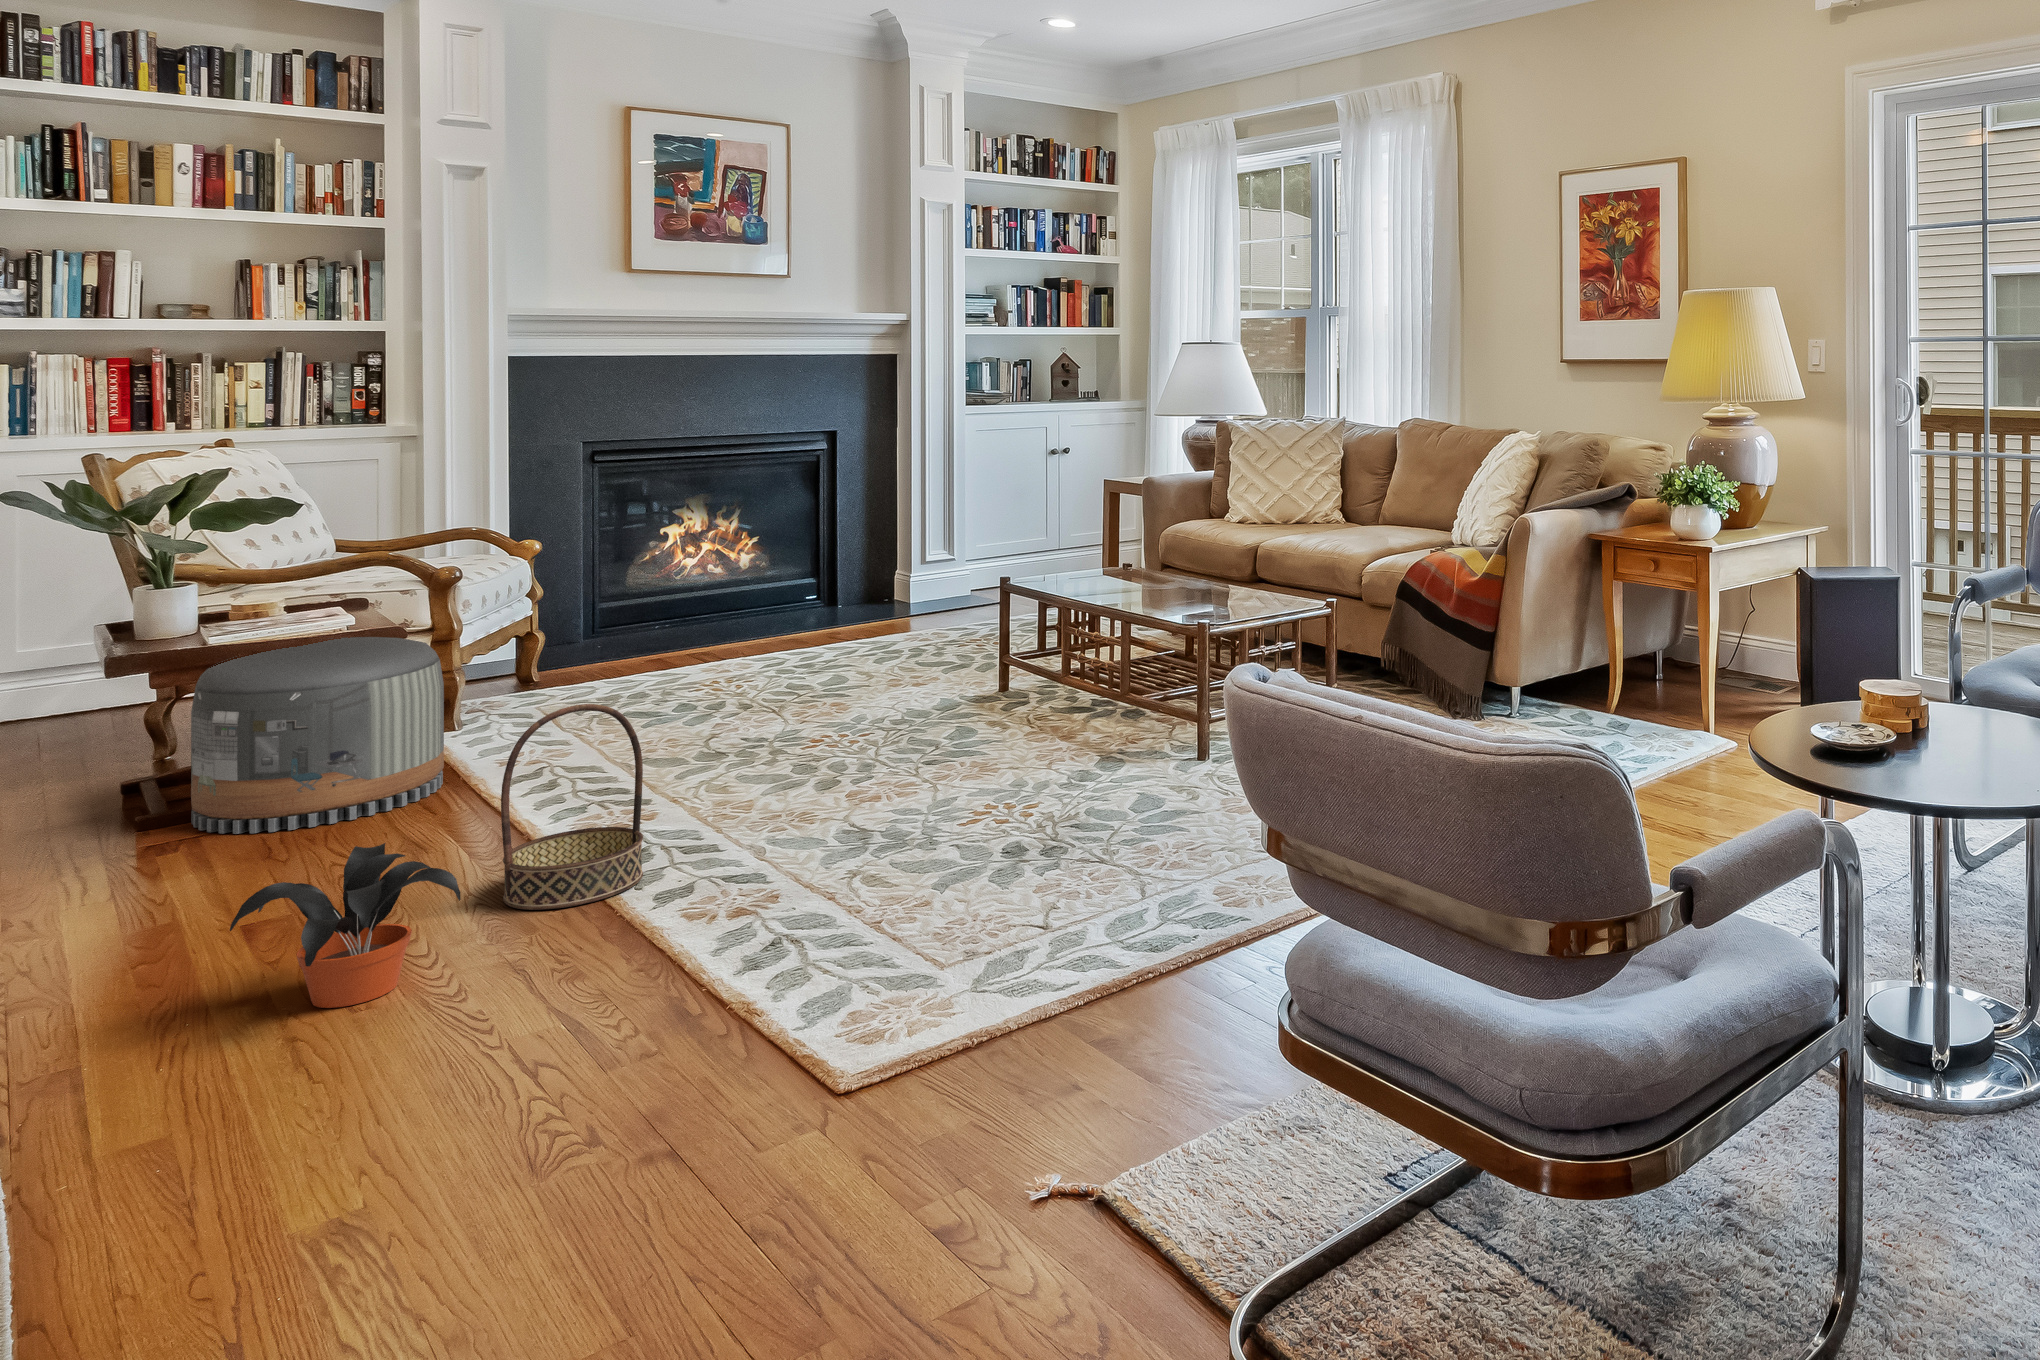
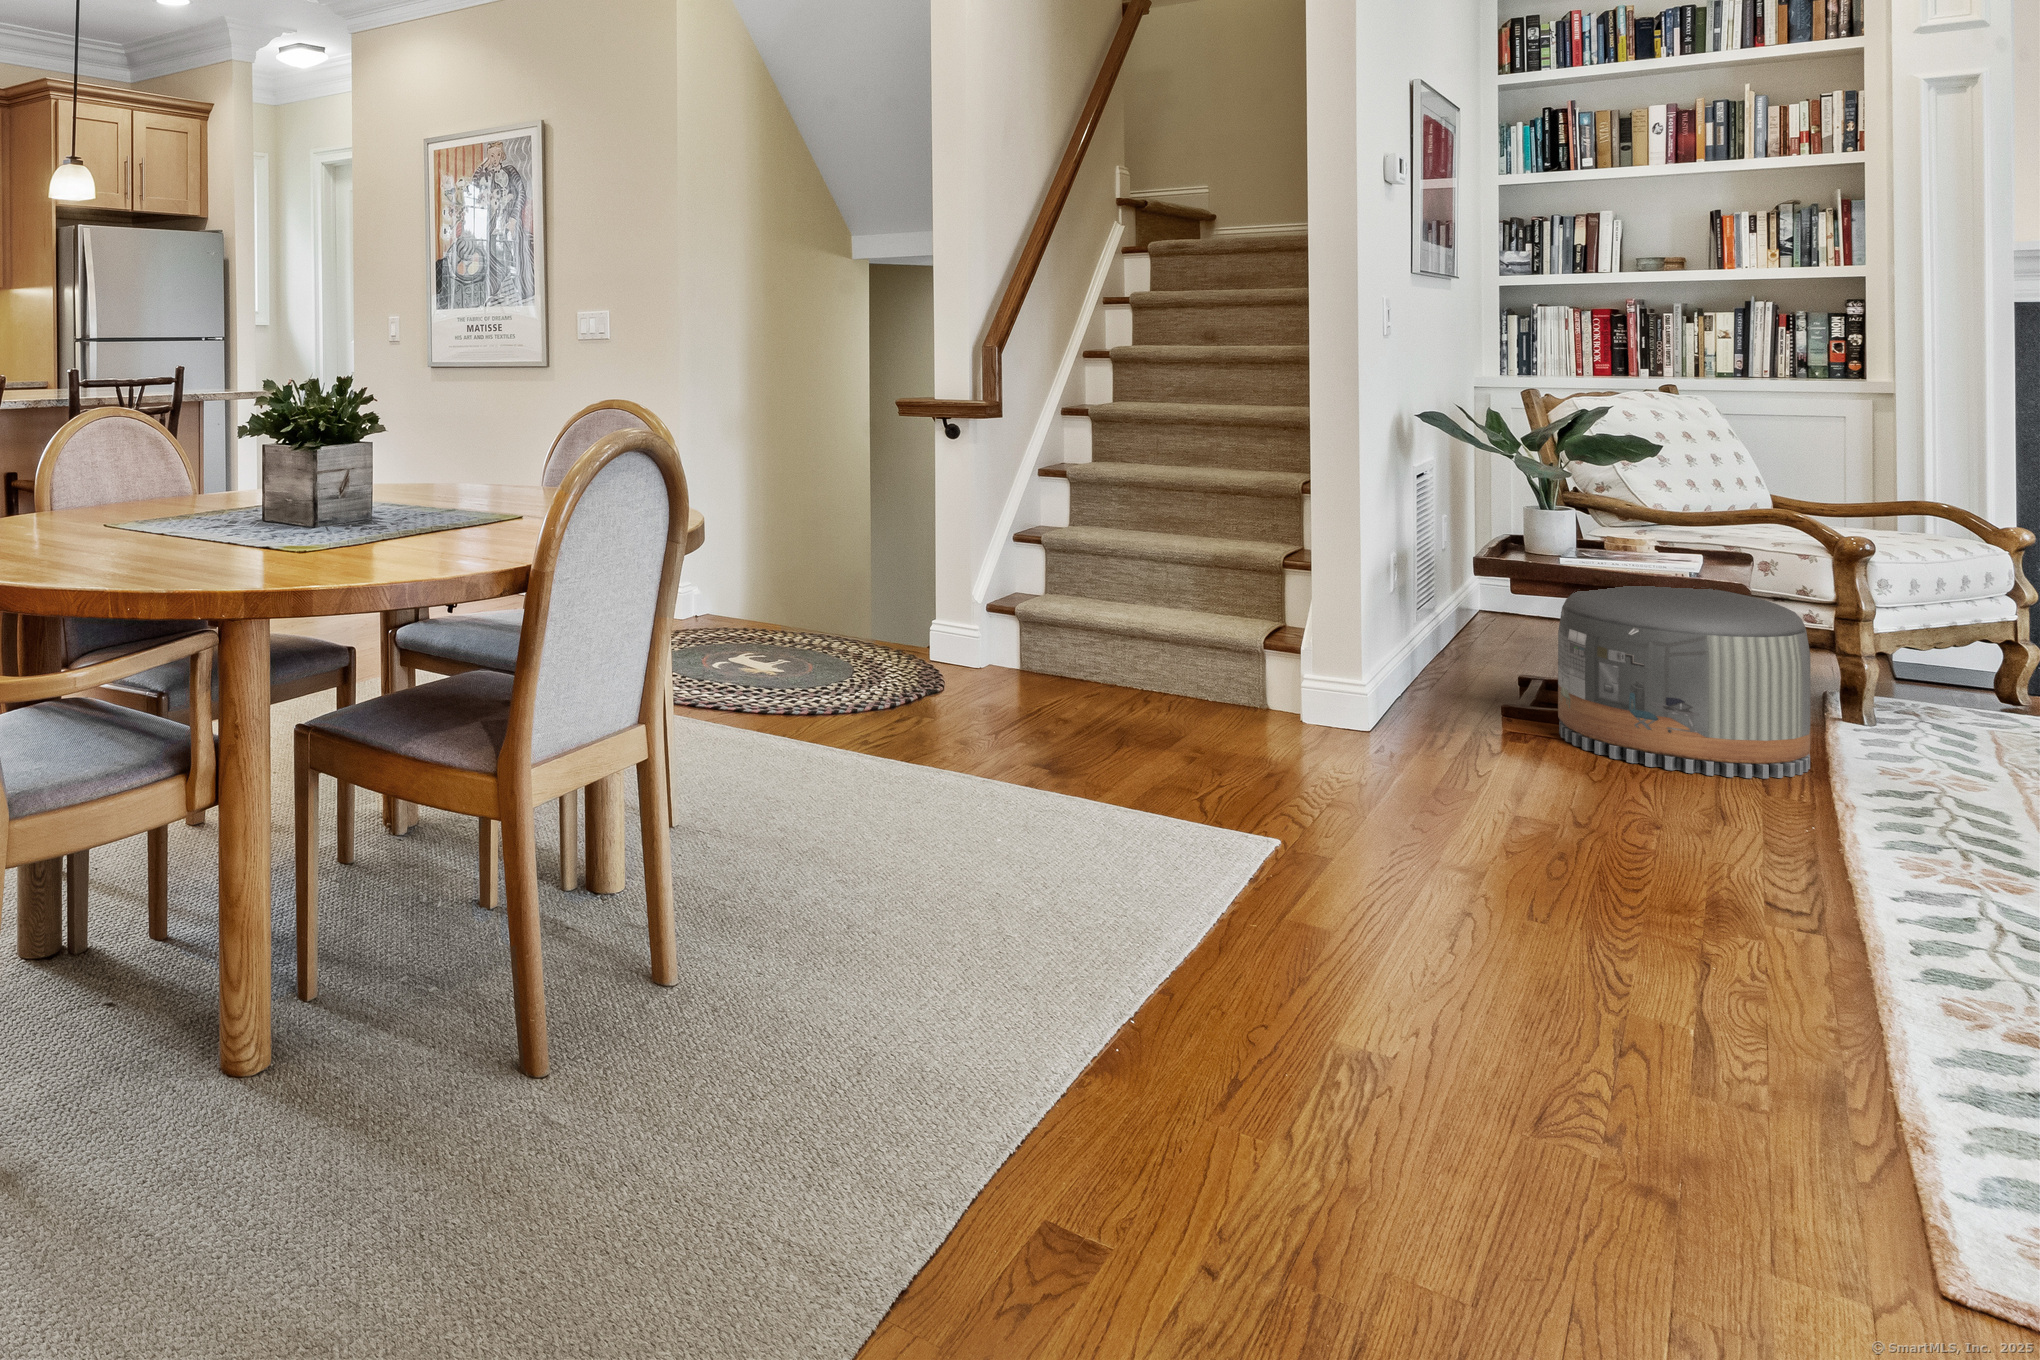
basket: present [501,704,643,910] -> none [1746,700,1948,948]
potted plant: present [230,843,461,1008] -> none [1437,770,1642,923]

